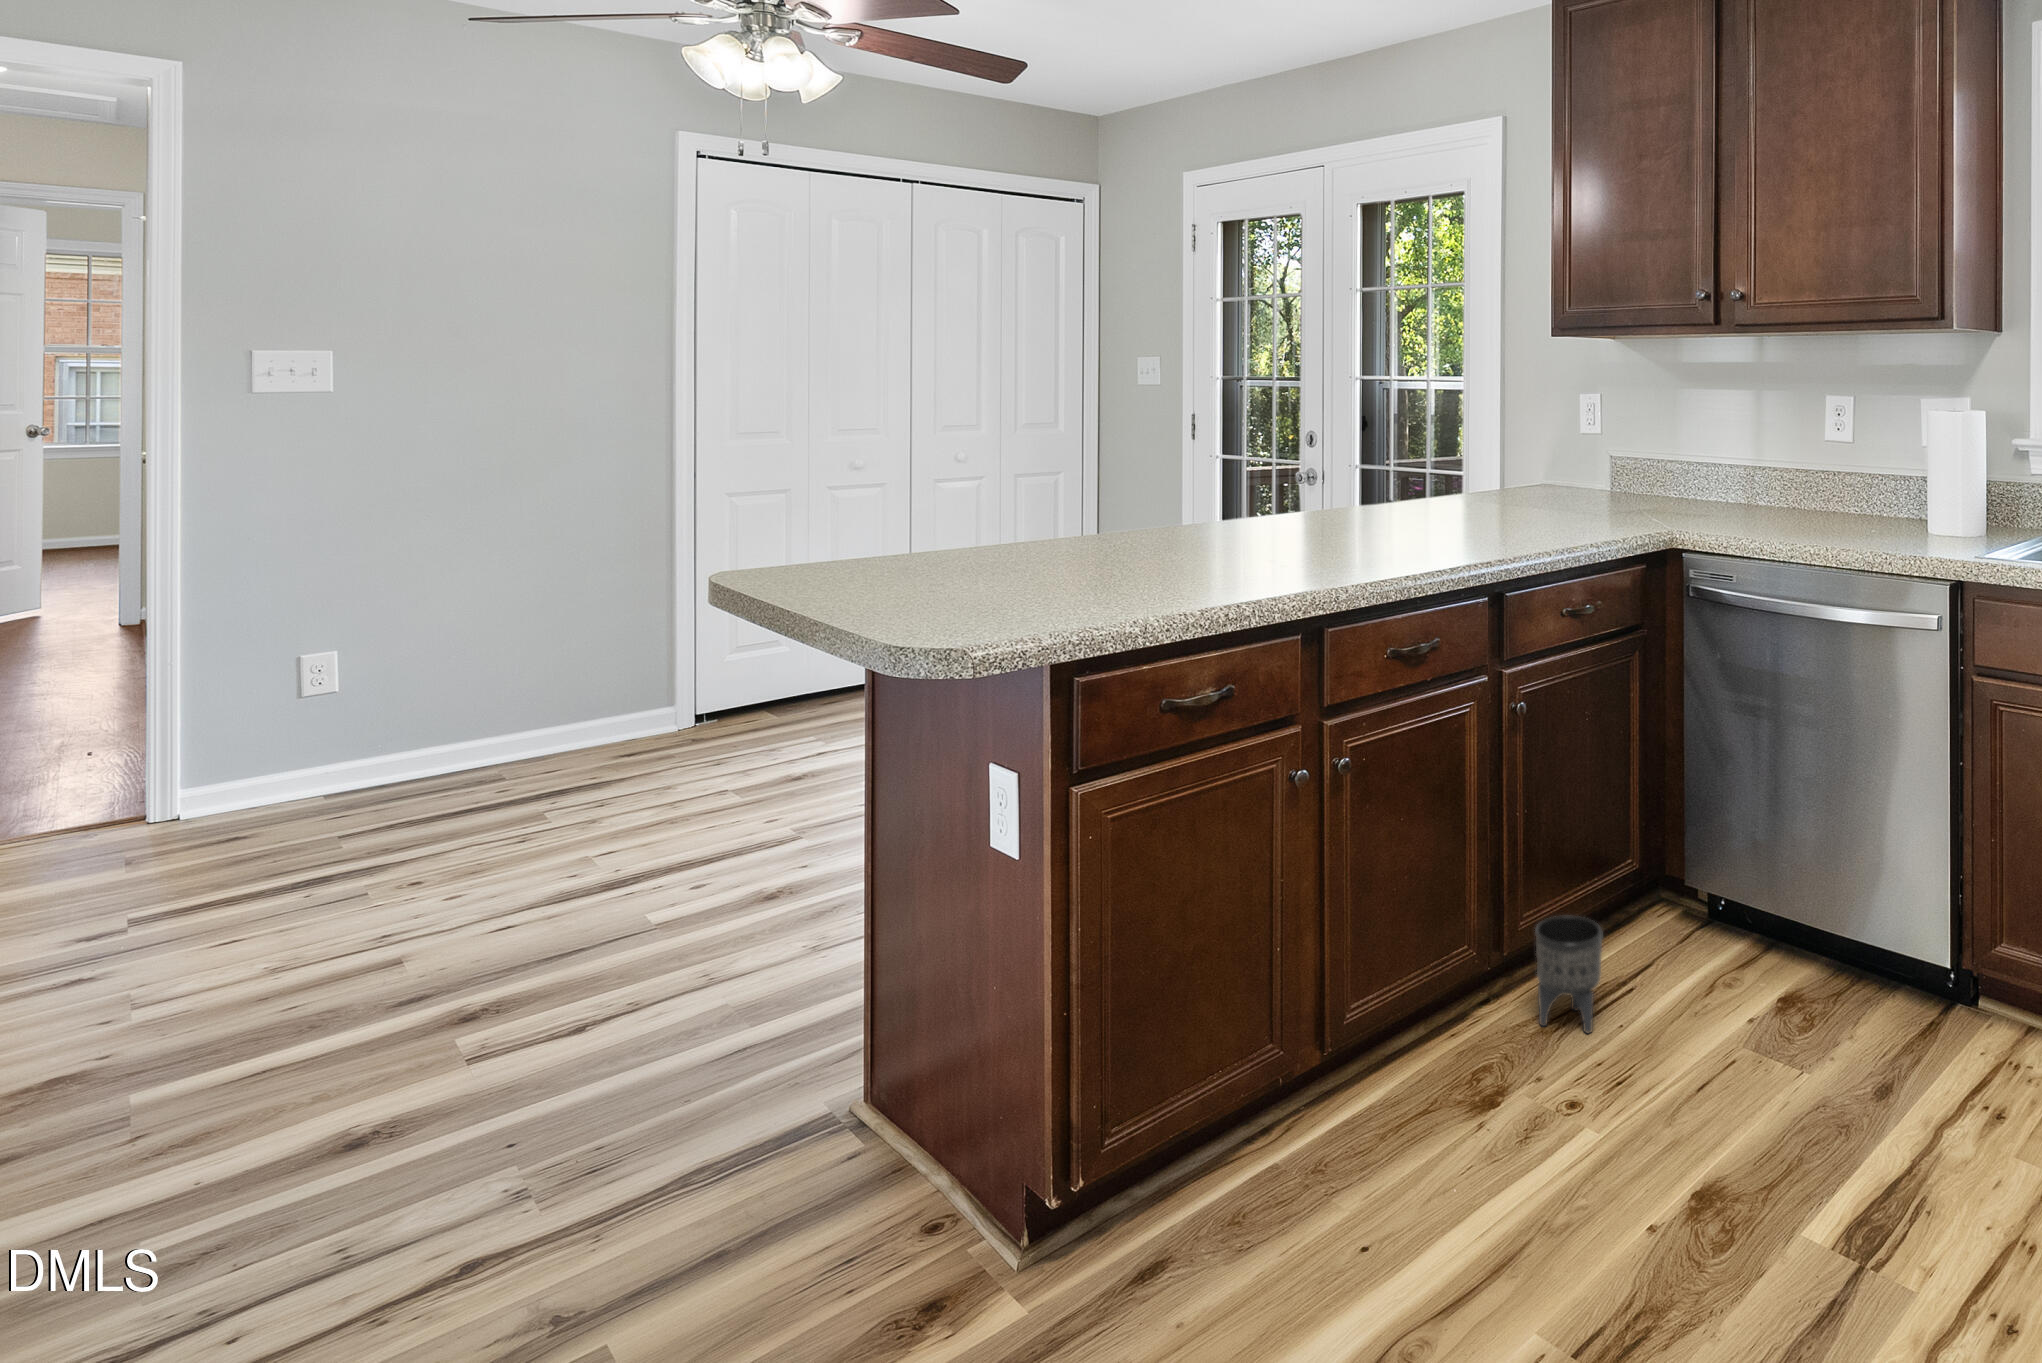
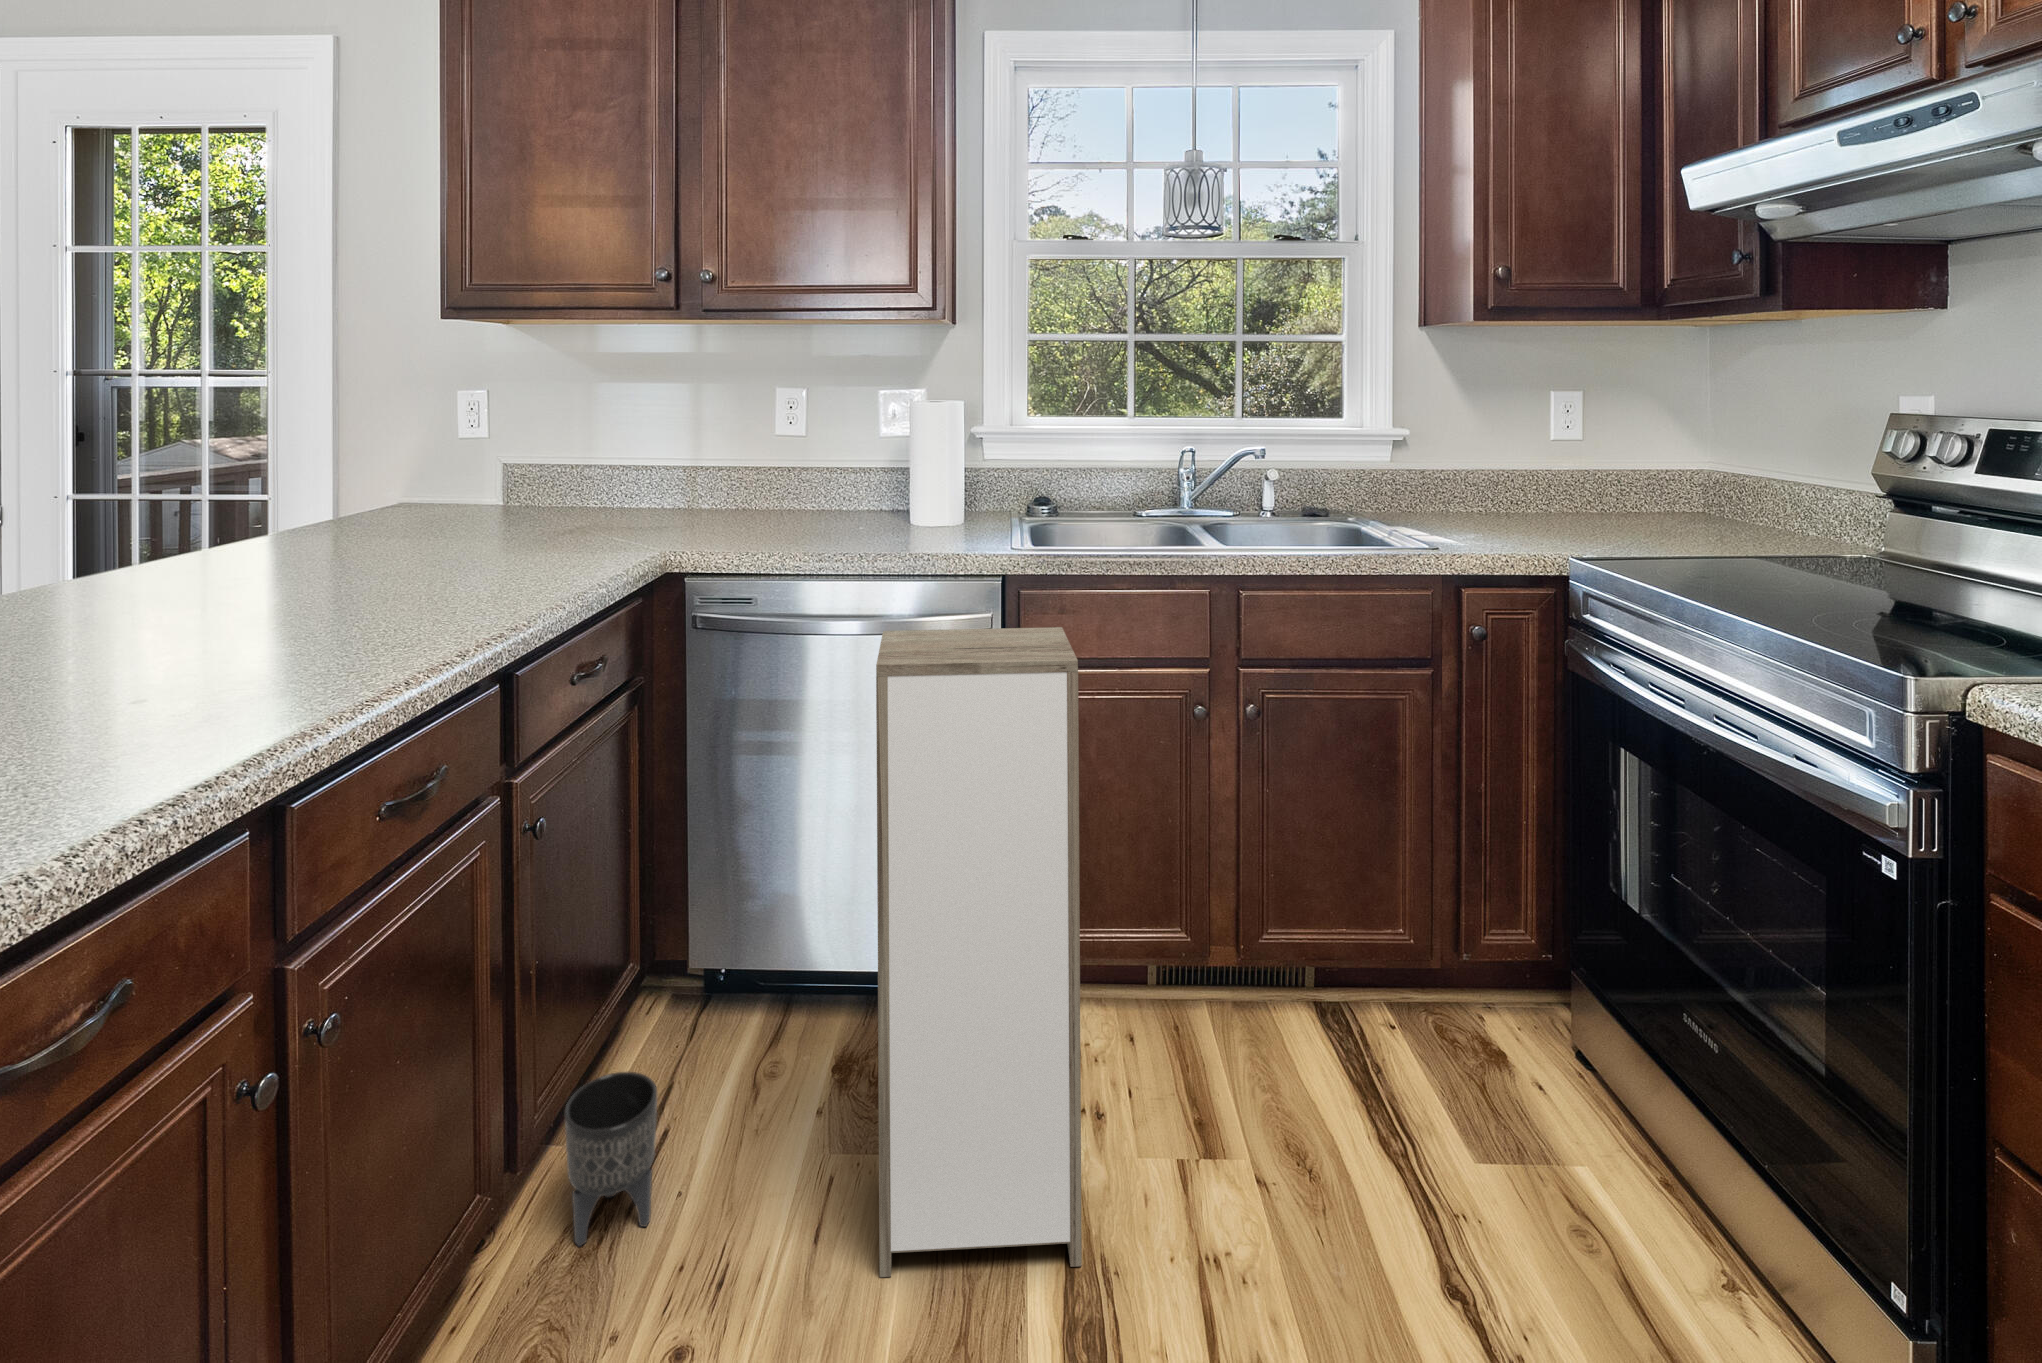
storage cabinet: none [1729,598,1936,1190] -> present [876,627,1082,1277]

